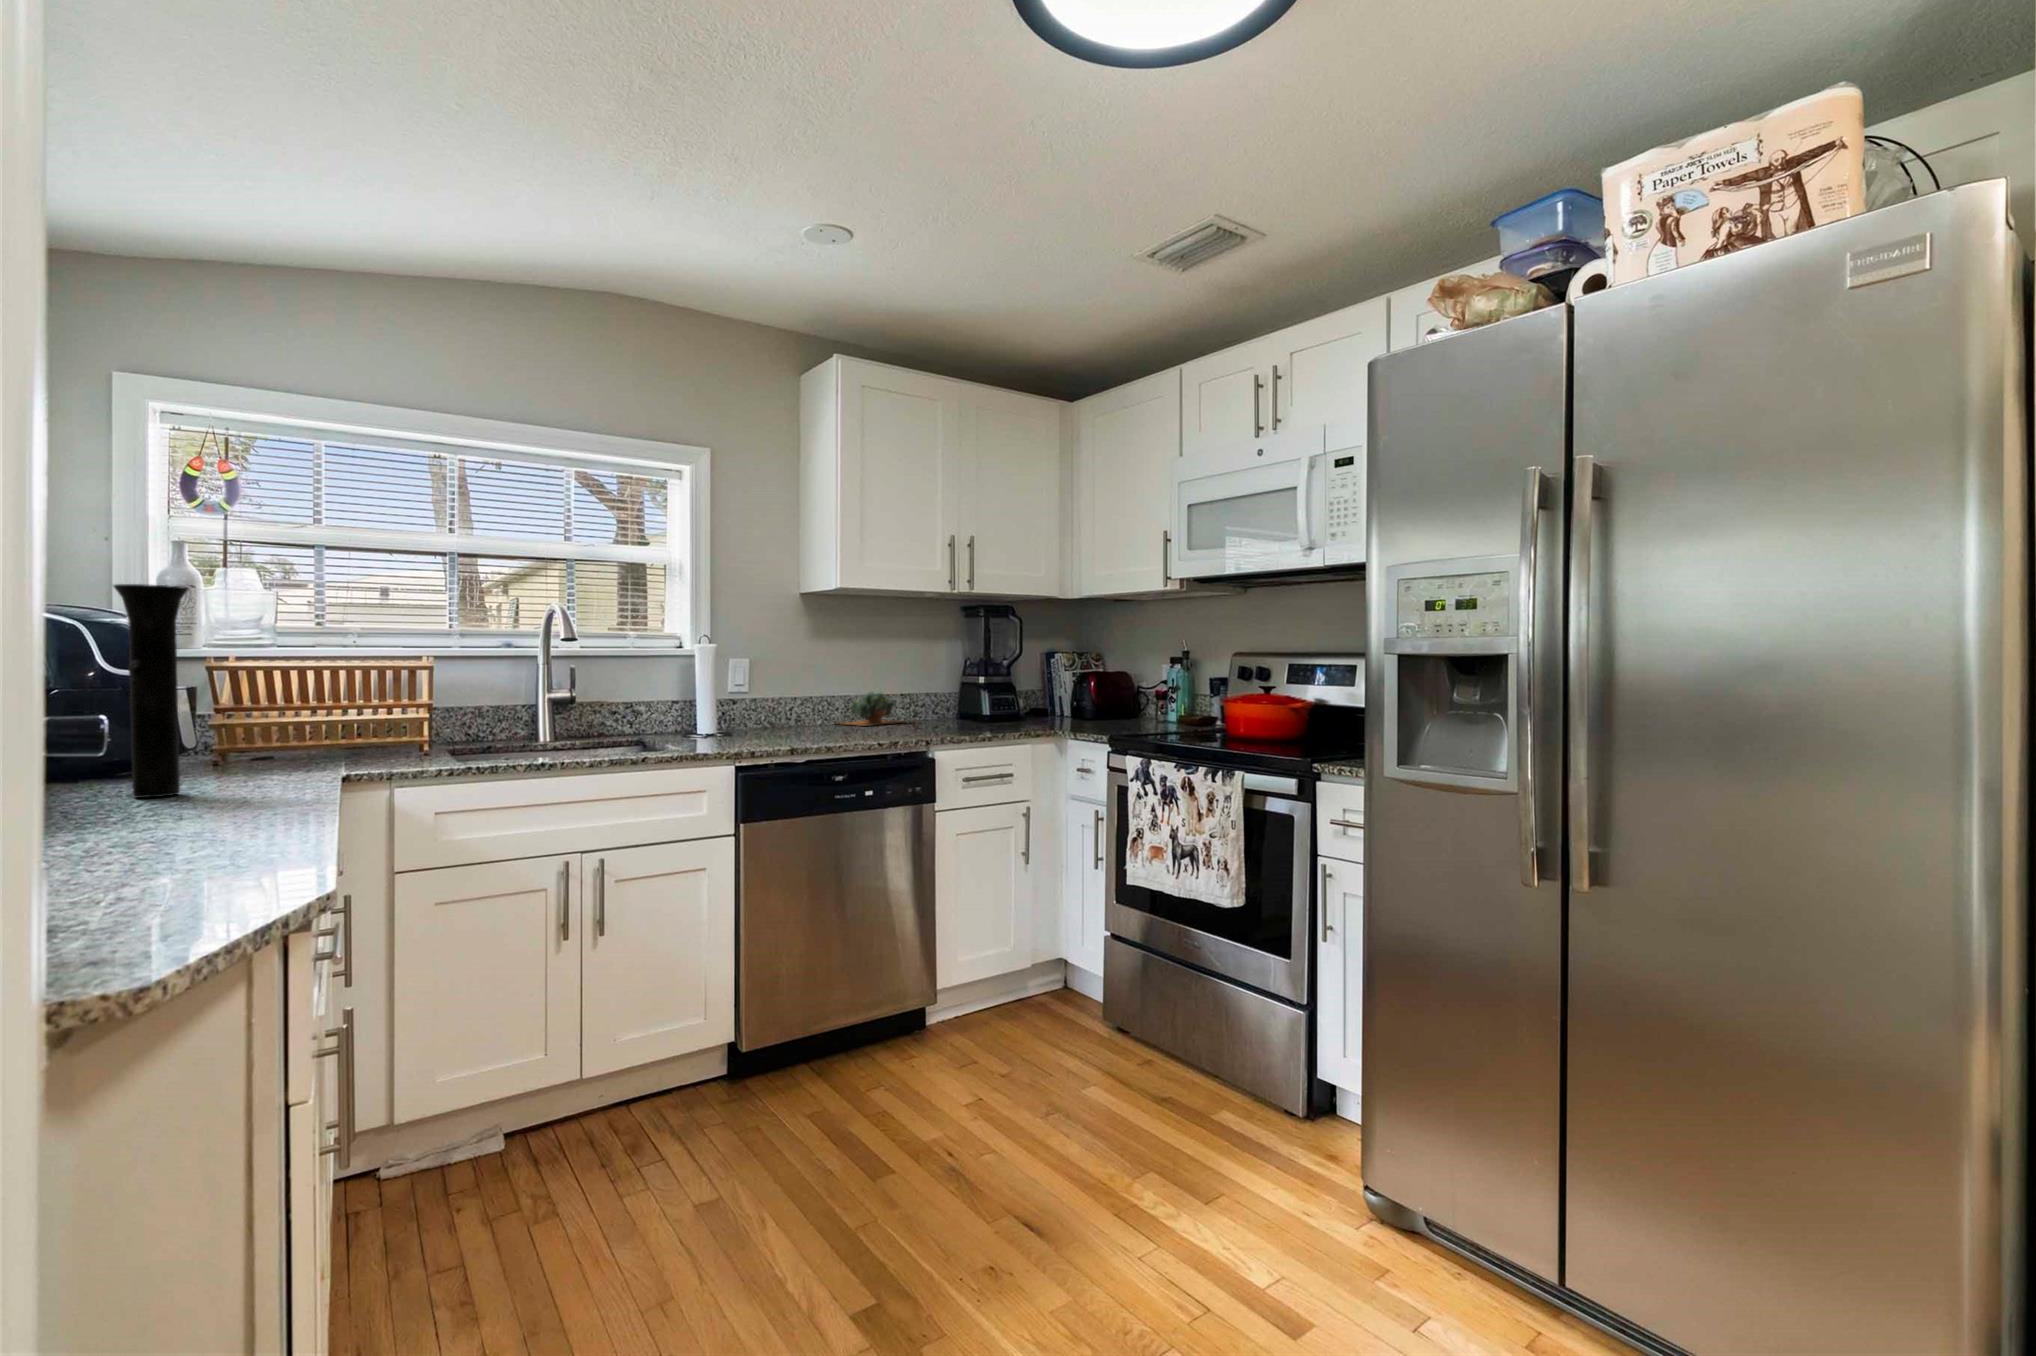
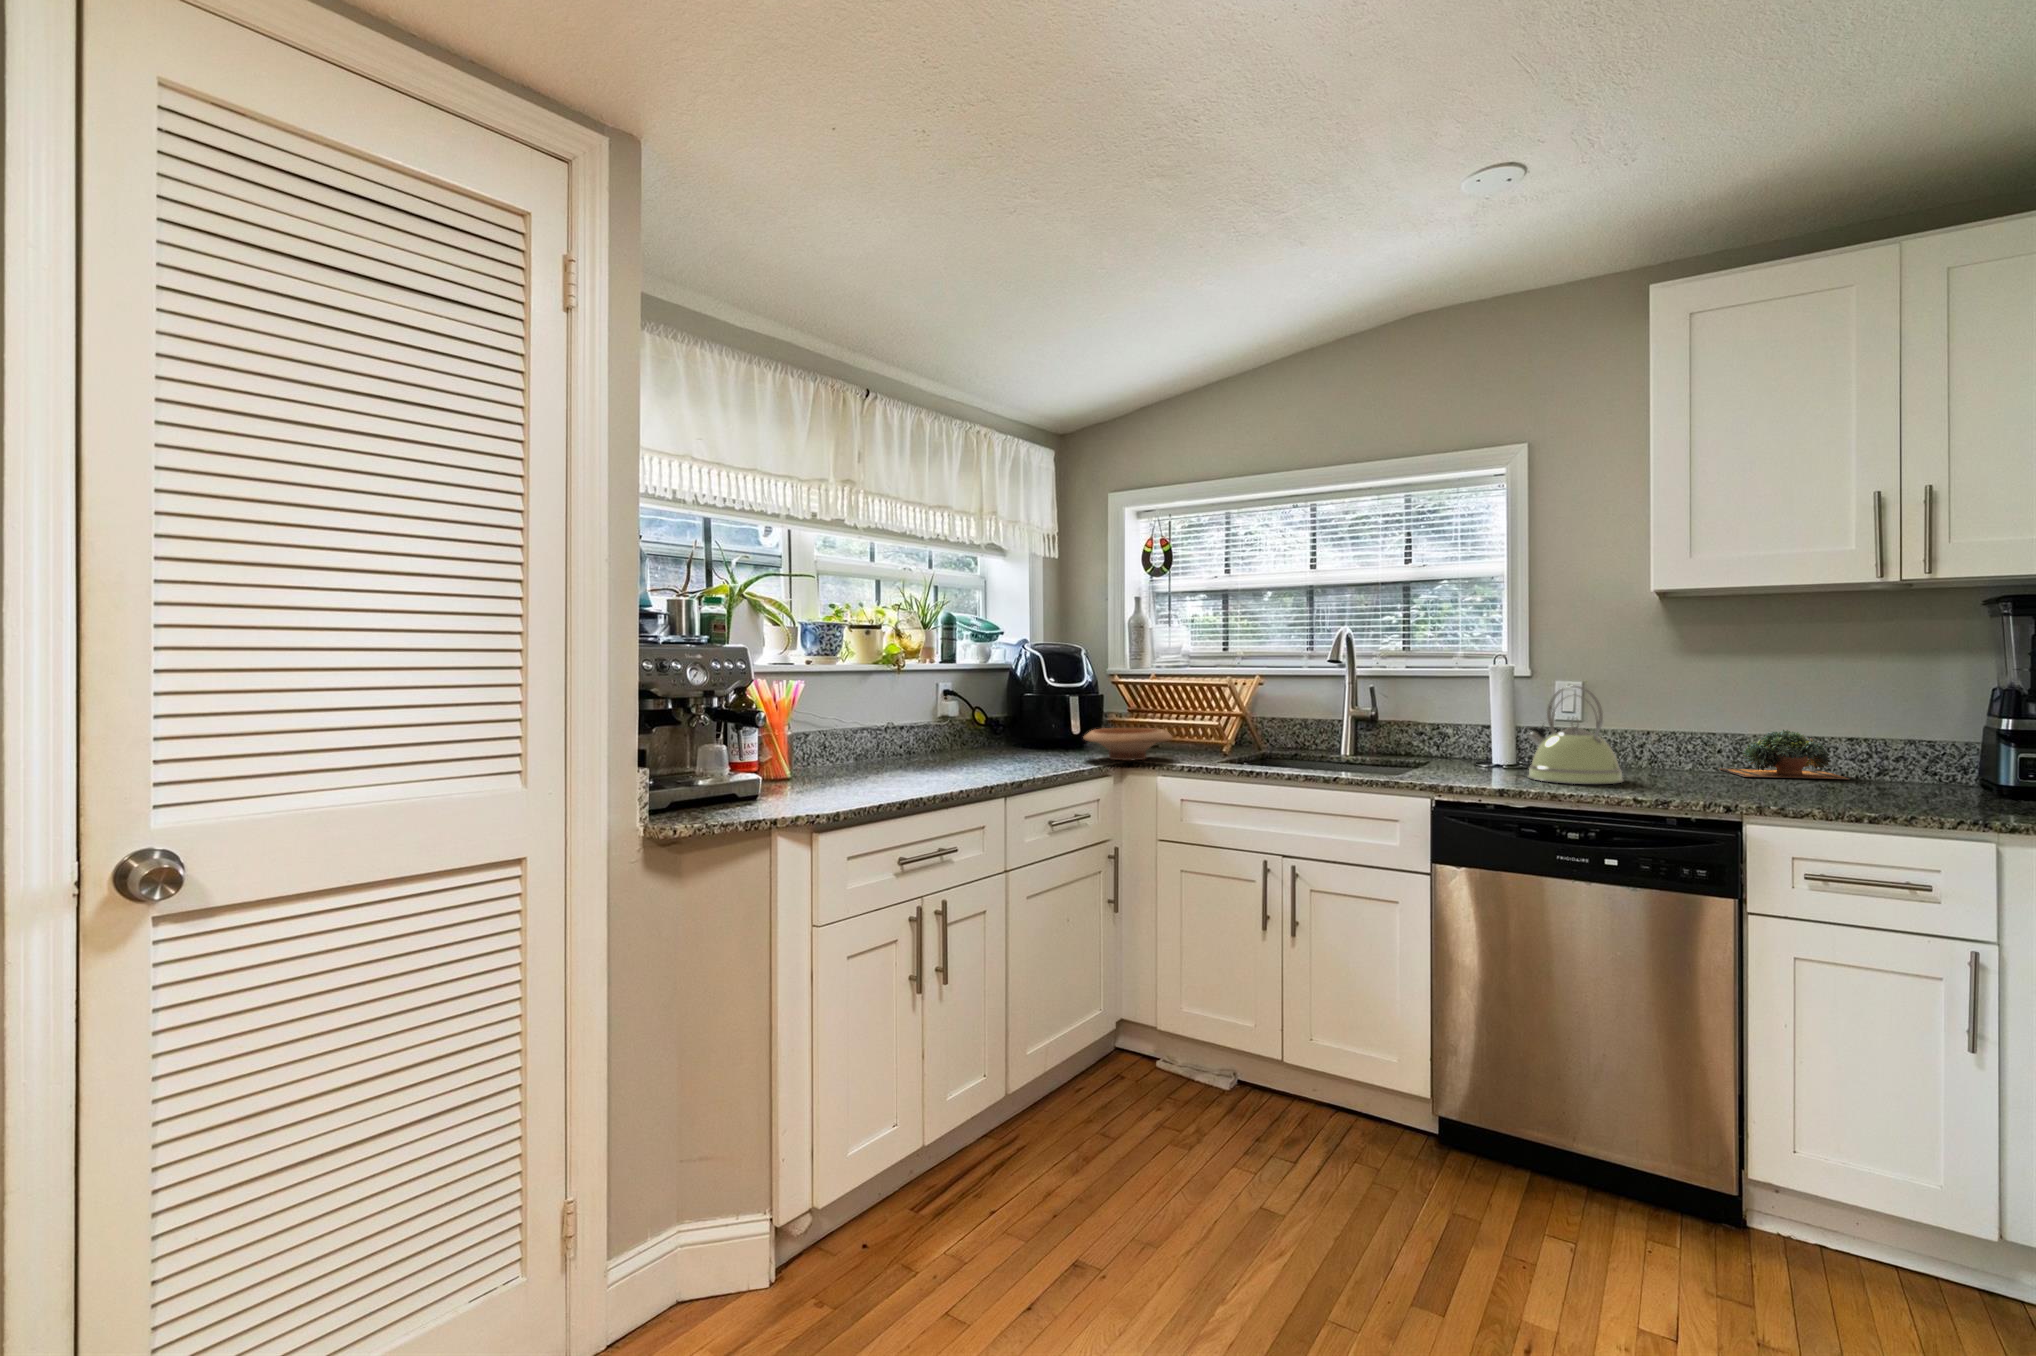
vase: present [113,584,189,798] -> none [1019,640,1052,766]
kettle: none [748,659,829,740] -> present [1528,685,1623,784]
wooden bowl: none [194,727,359,776] -> present [1084,728,1172,760]

